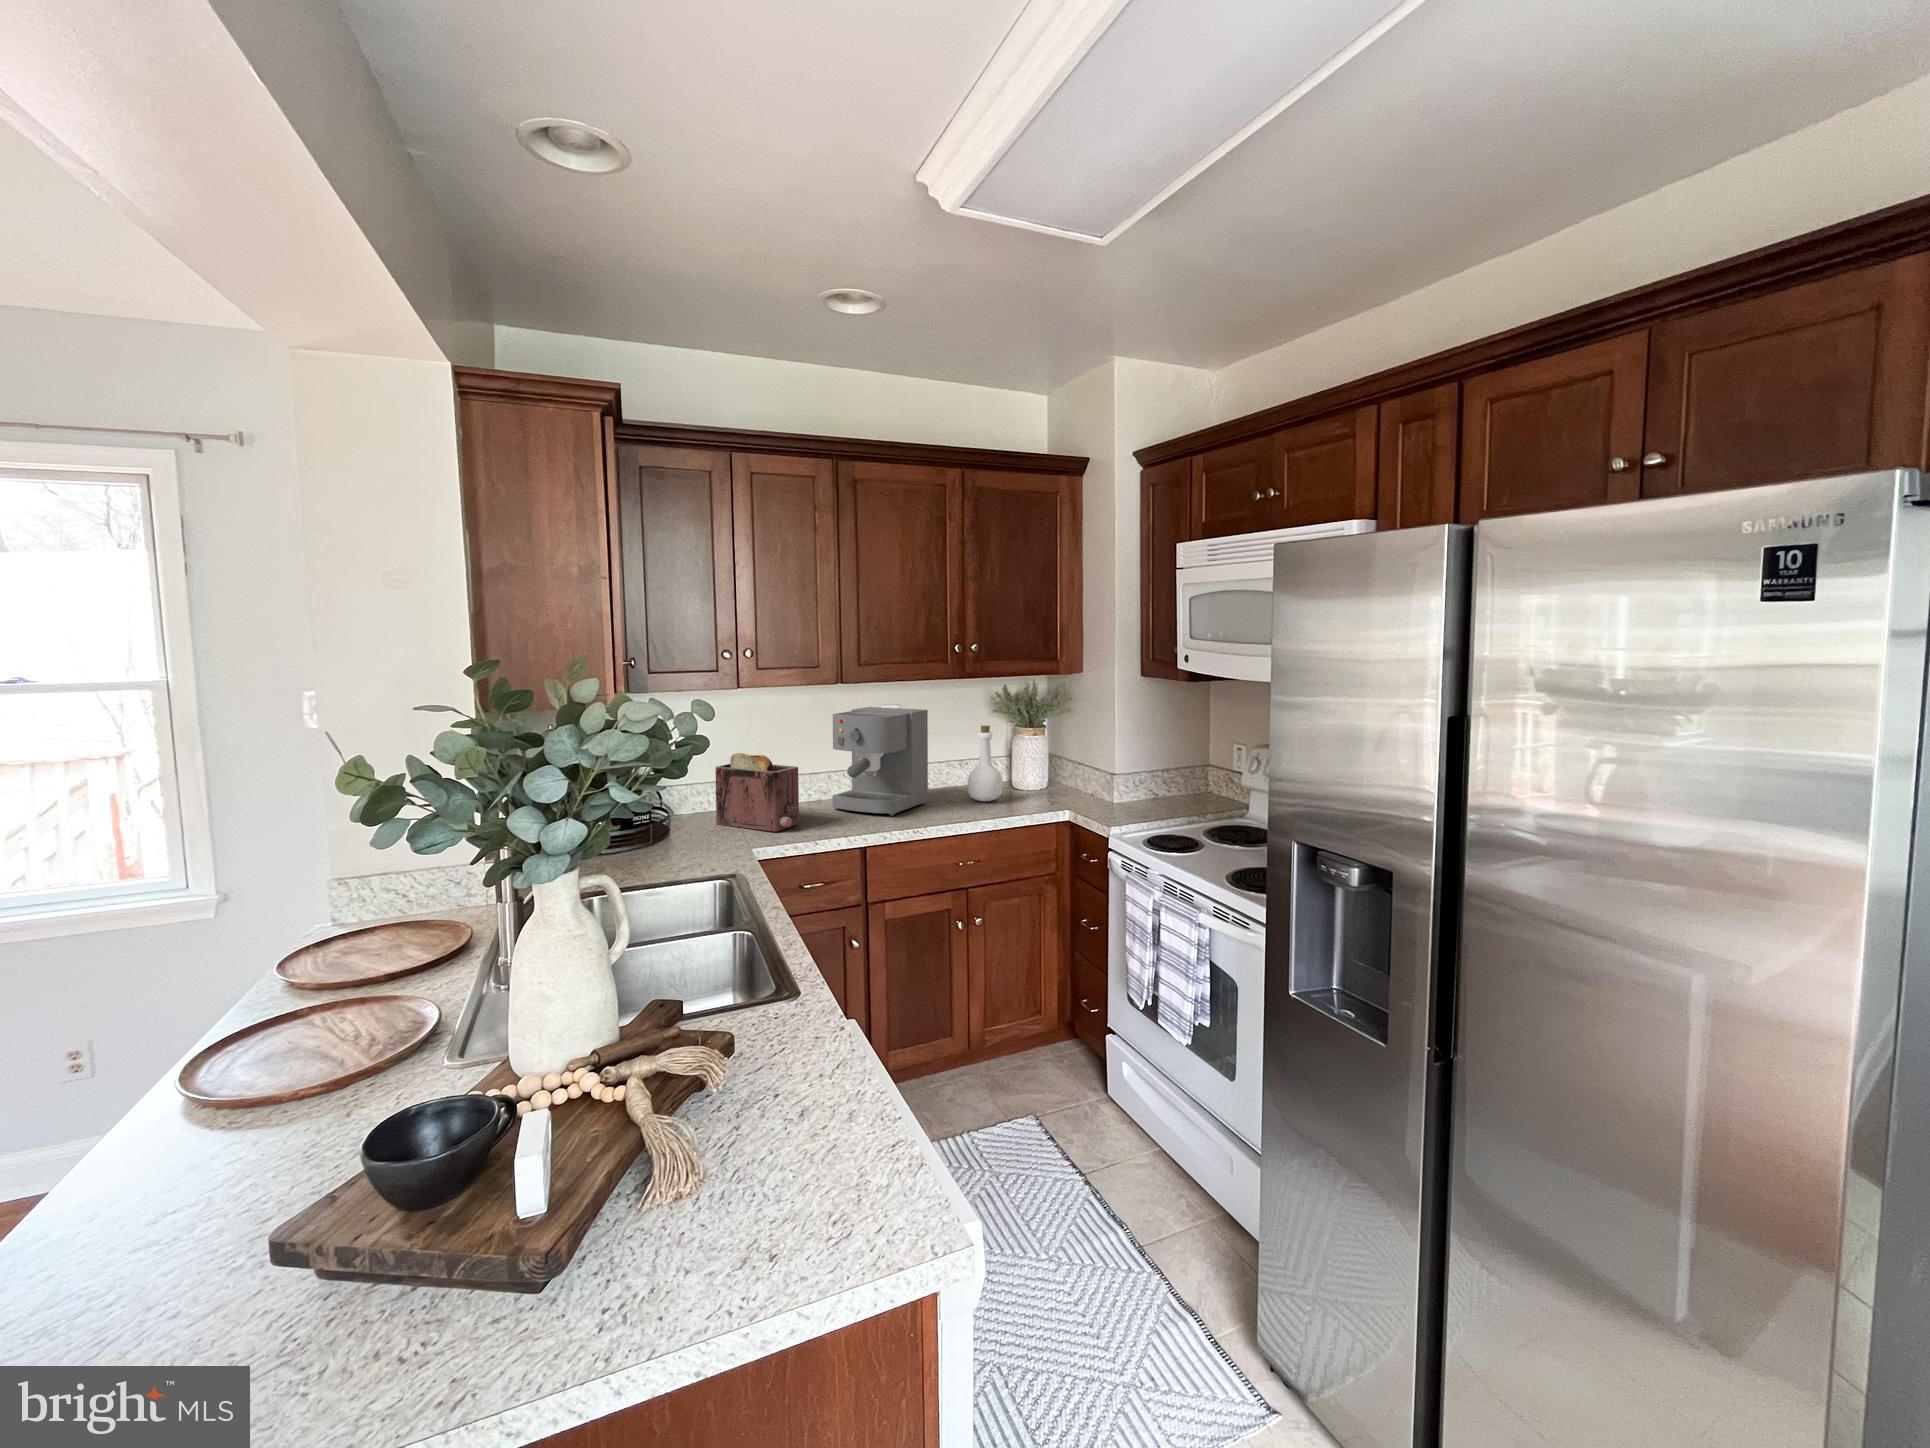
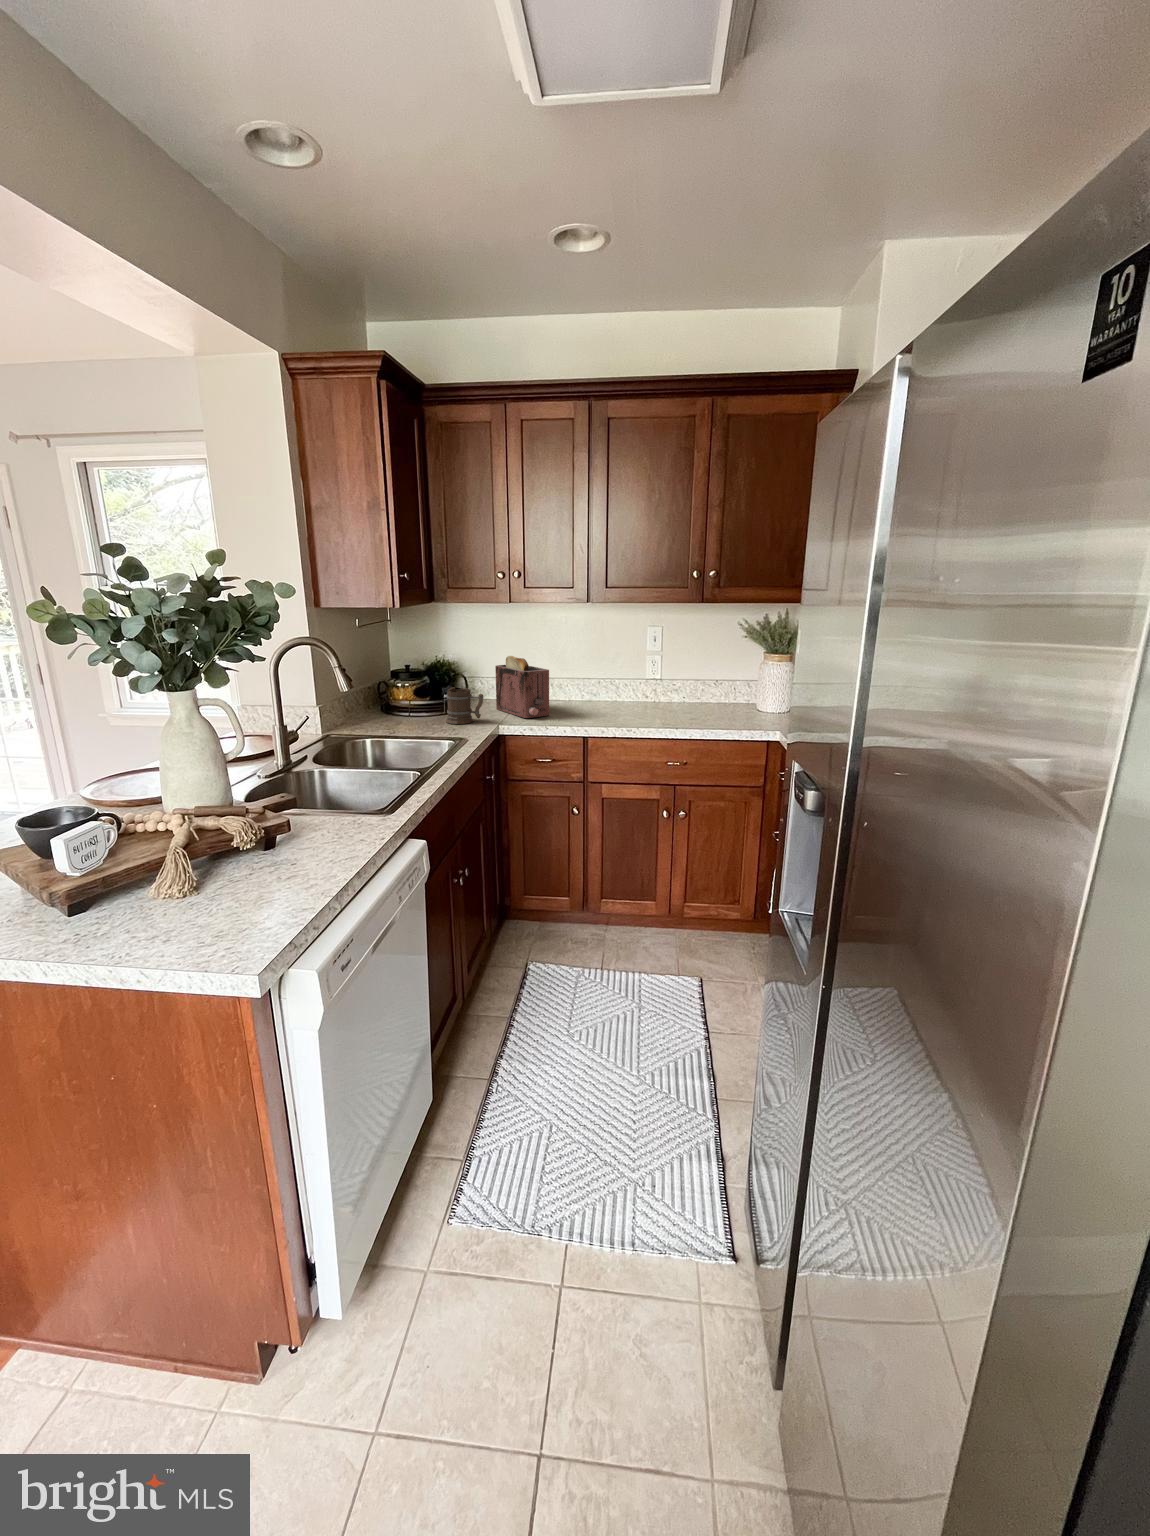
coffee maker: present [832,707,928,816] -> none [584,626,670,717]
bottle: present [968,726,1003,801] -> none [703,647,735,716]
mug: none [670,802,727,852] -> present [446,687,483,724]

